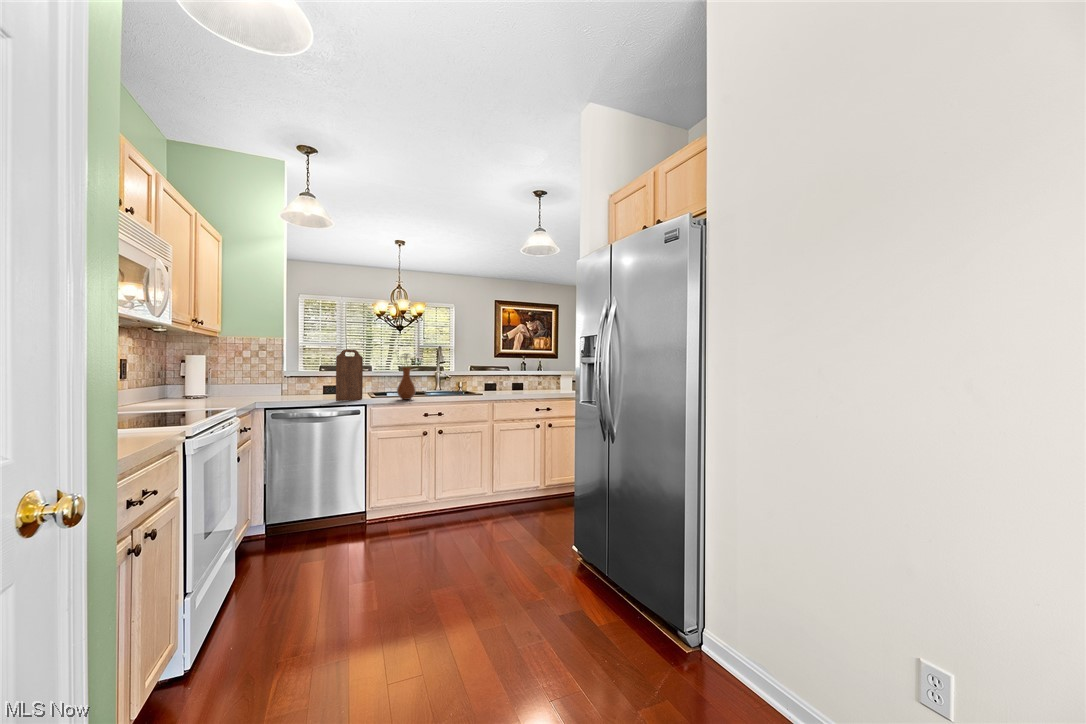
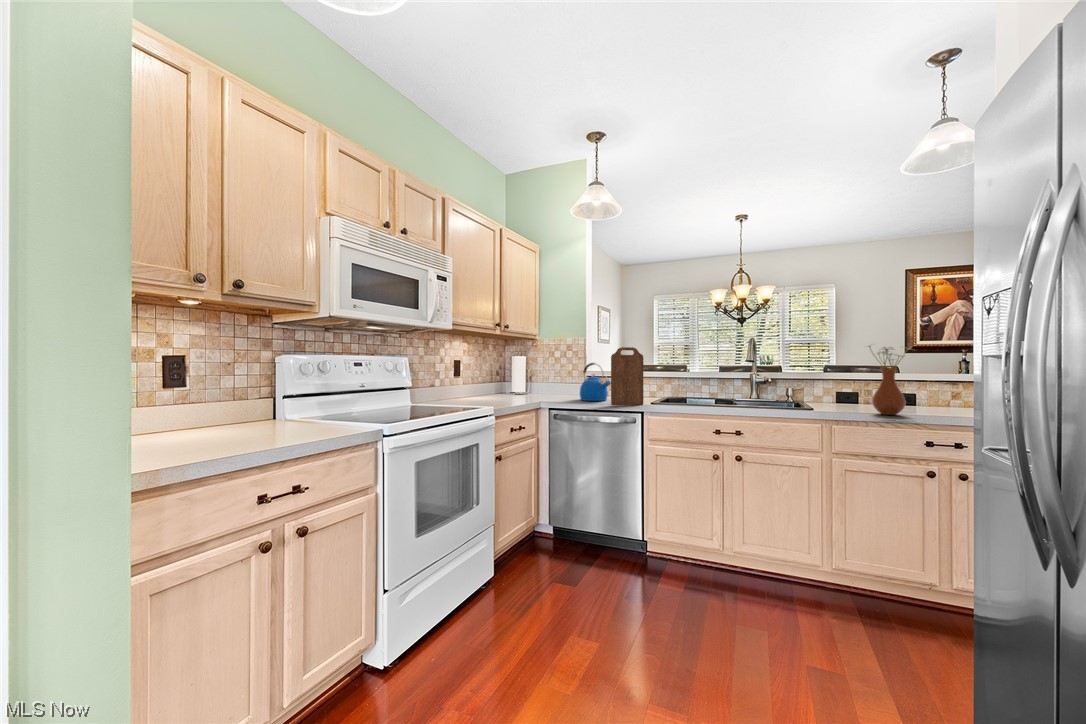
vase: present [397,353,416,400] -> present [867,345,910,415]
kettle: none [292,363,328,400] -> present [580,363,611,401]

